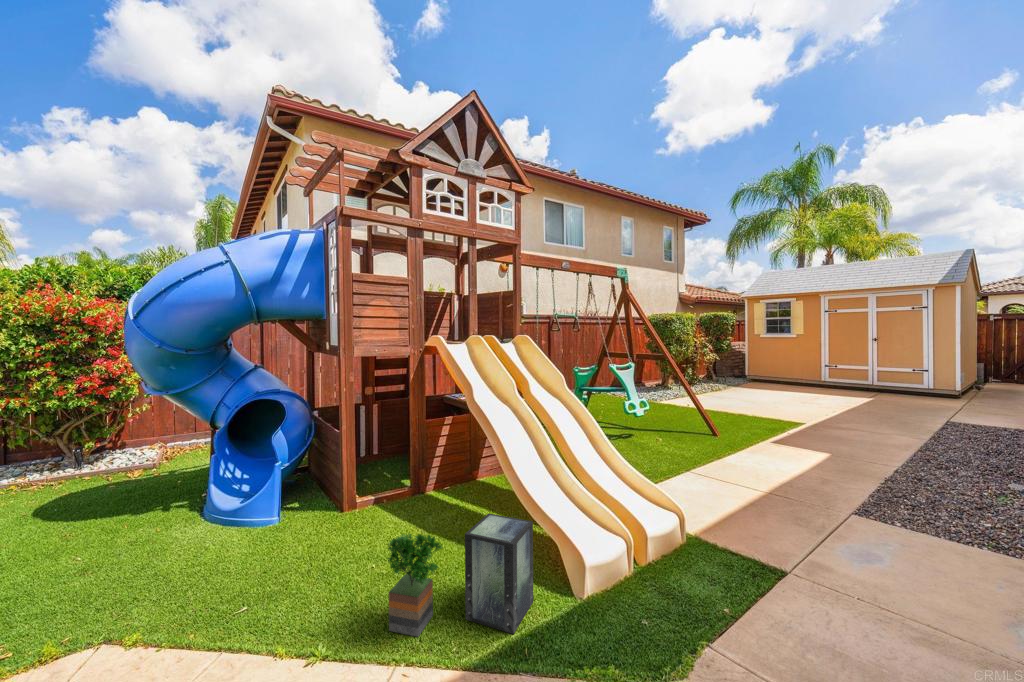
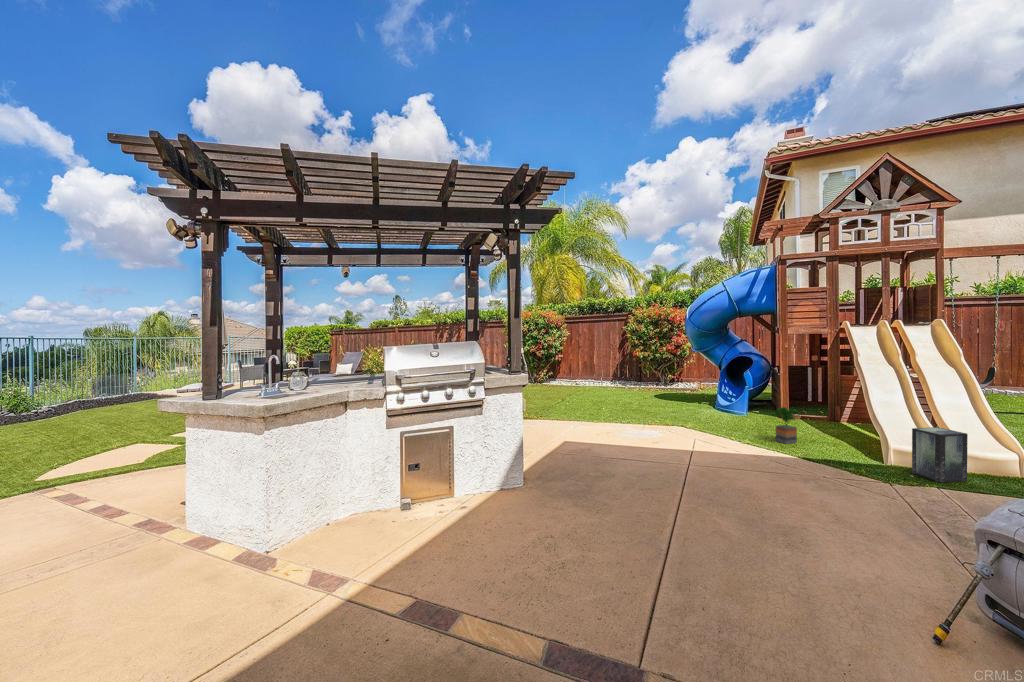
storage box: present [465,513,533,634] -> present [912,427,968,483]

